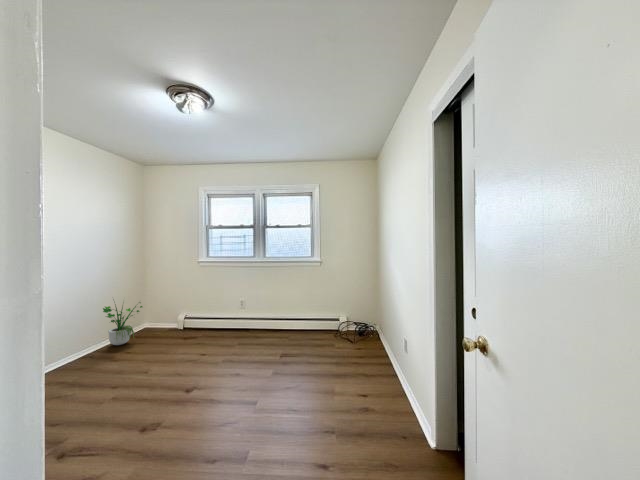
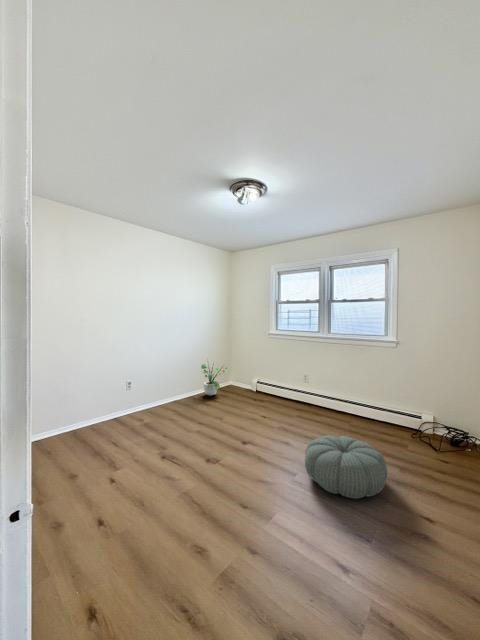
pouf: none [263,351,335,408] -> present [305,435,387,499]

